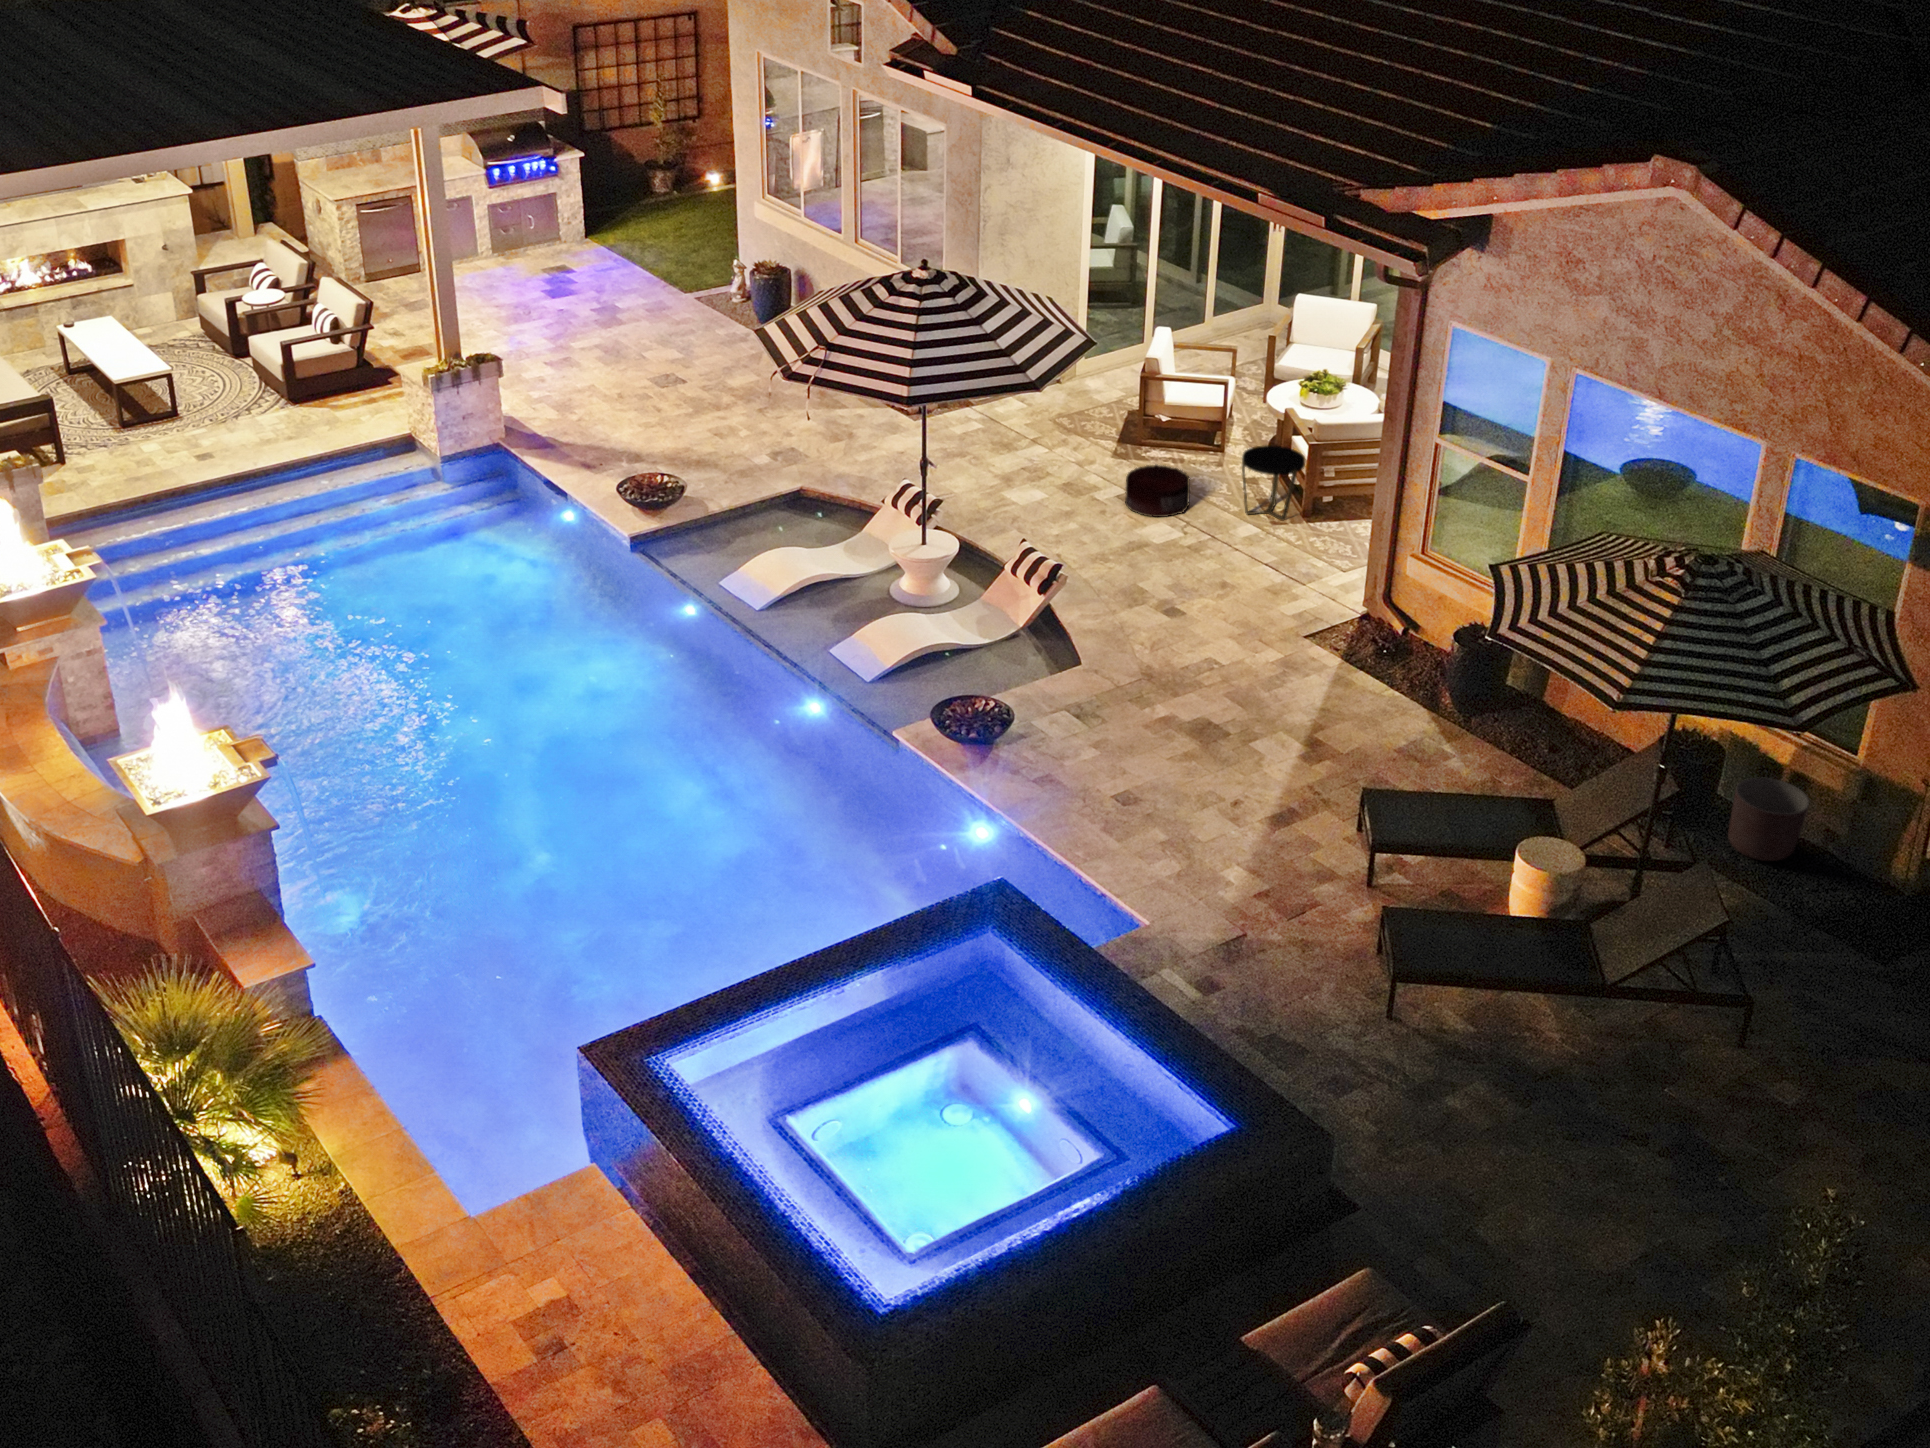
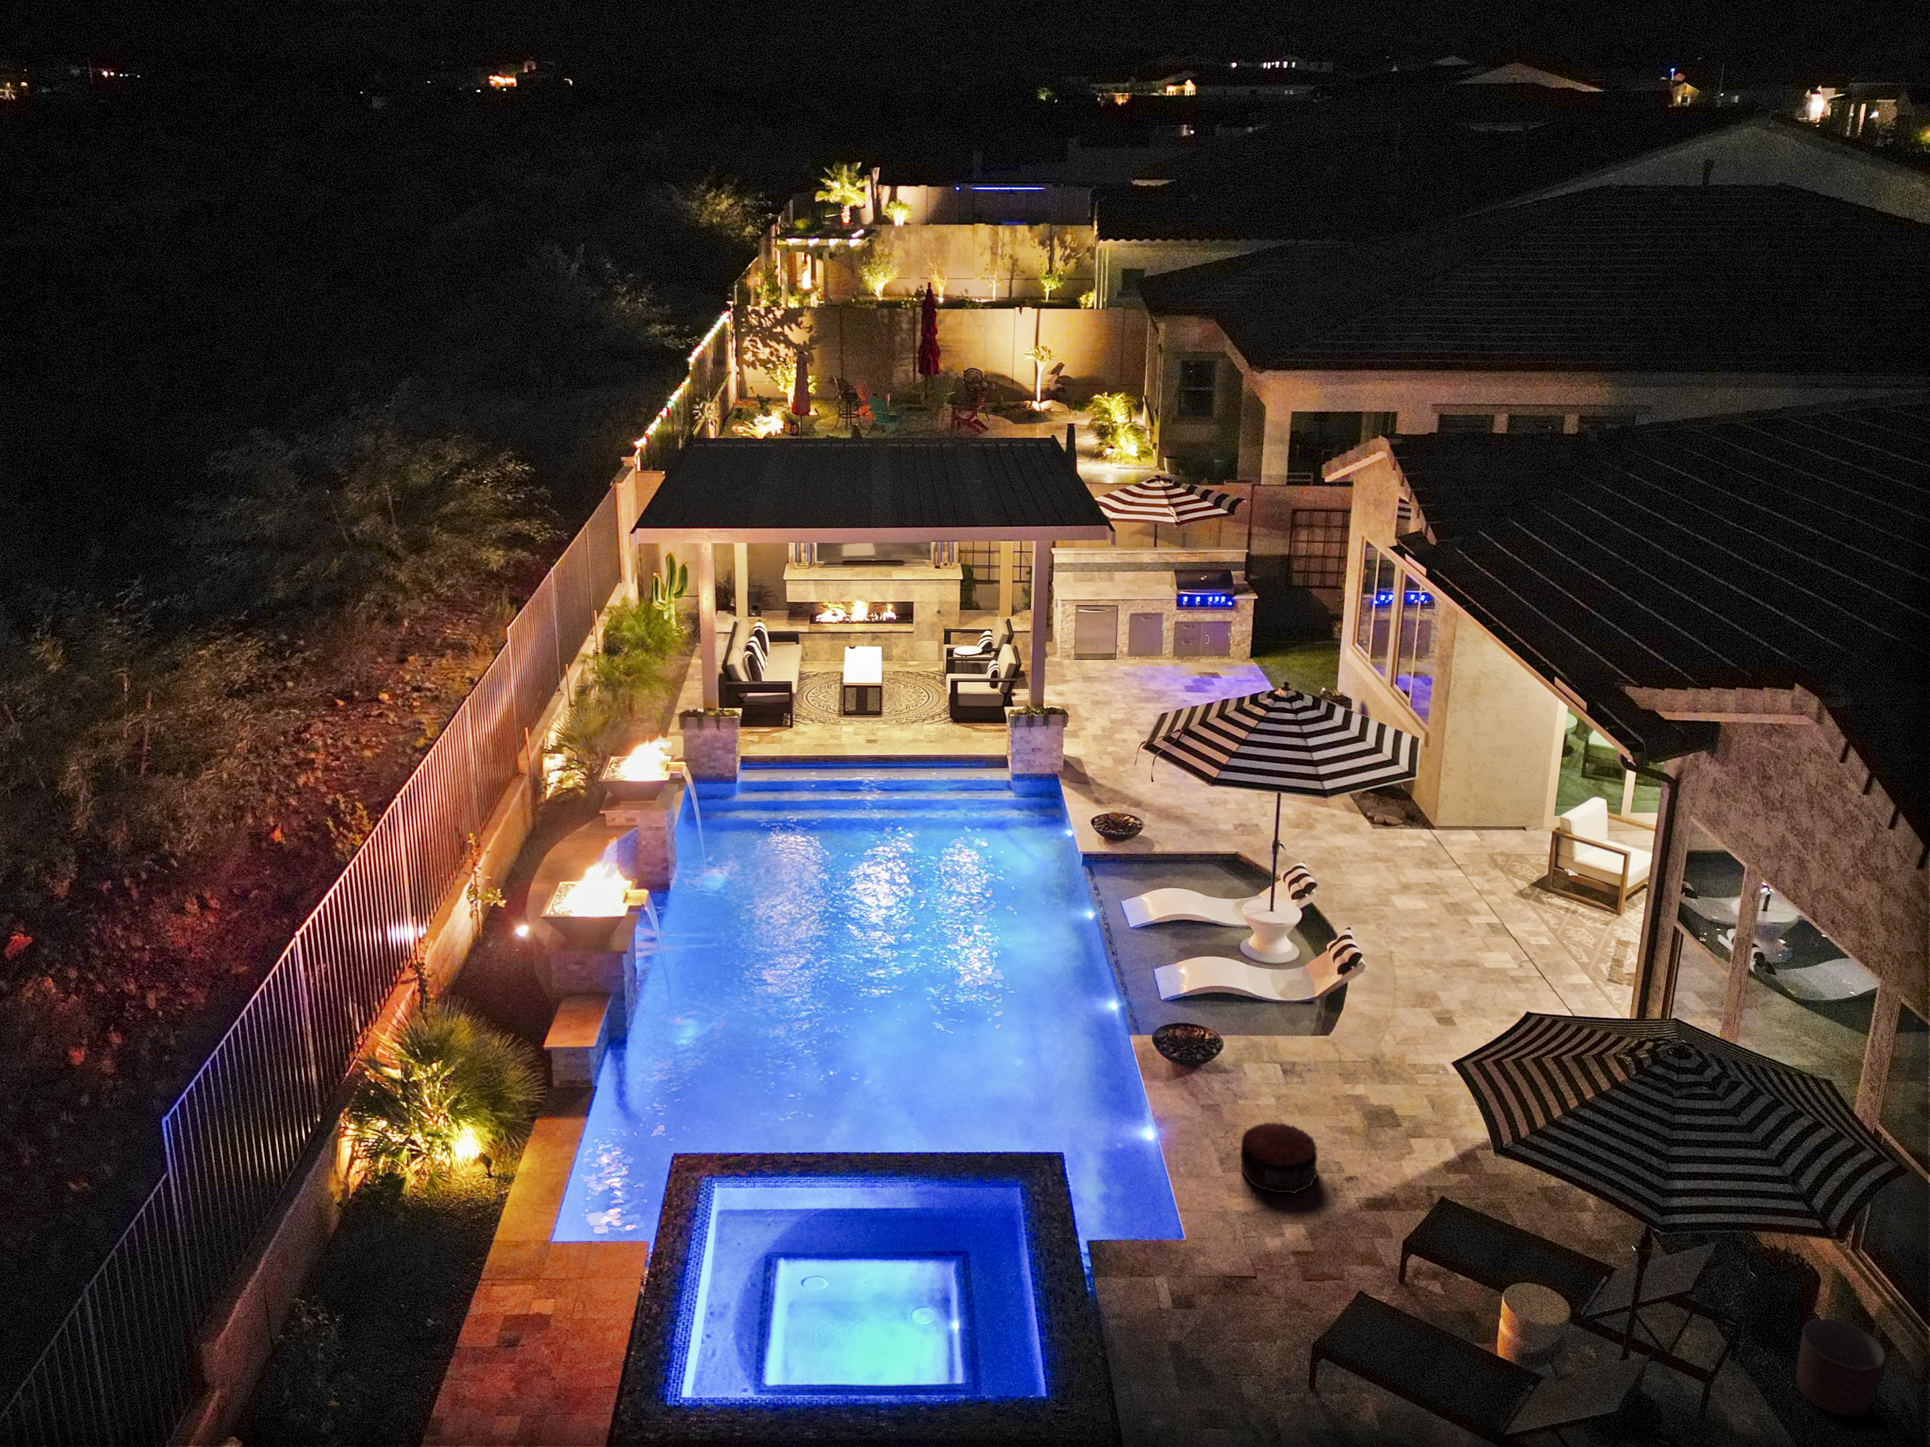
side table: present [1242,445,1305,520] -> none [1583,907,1646,978]
pouf: present [1125,465,1190,517] -> present [1240,1123,1317,1194]

